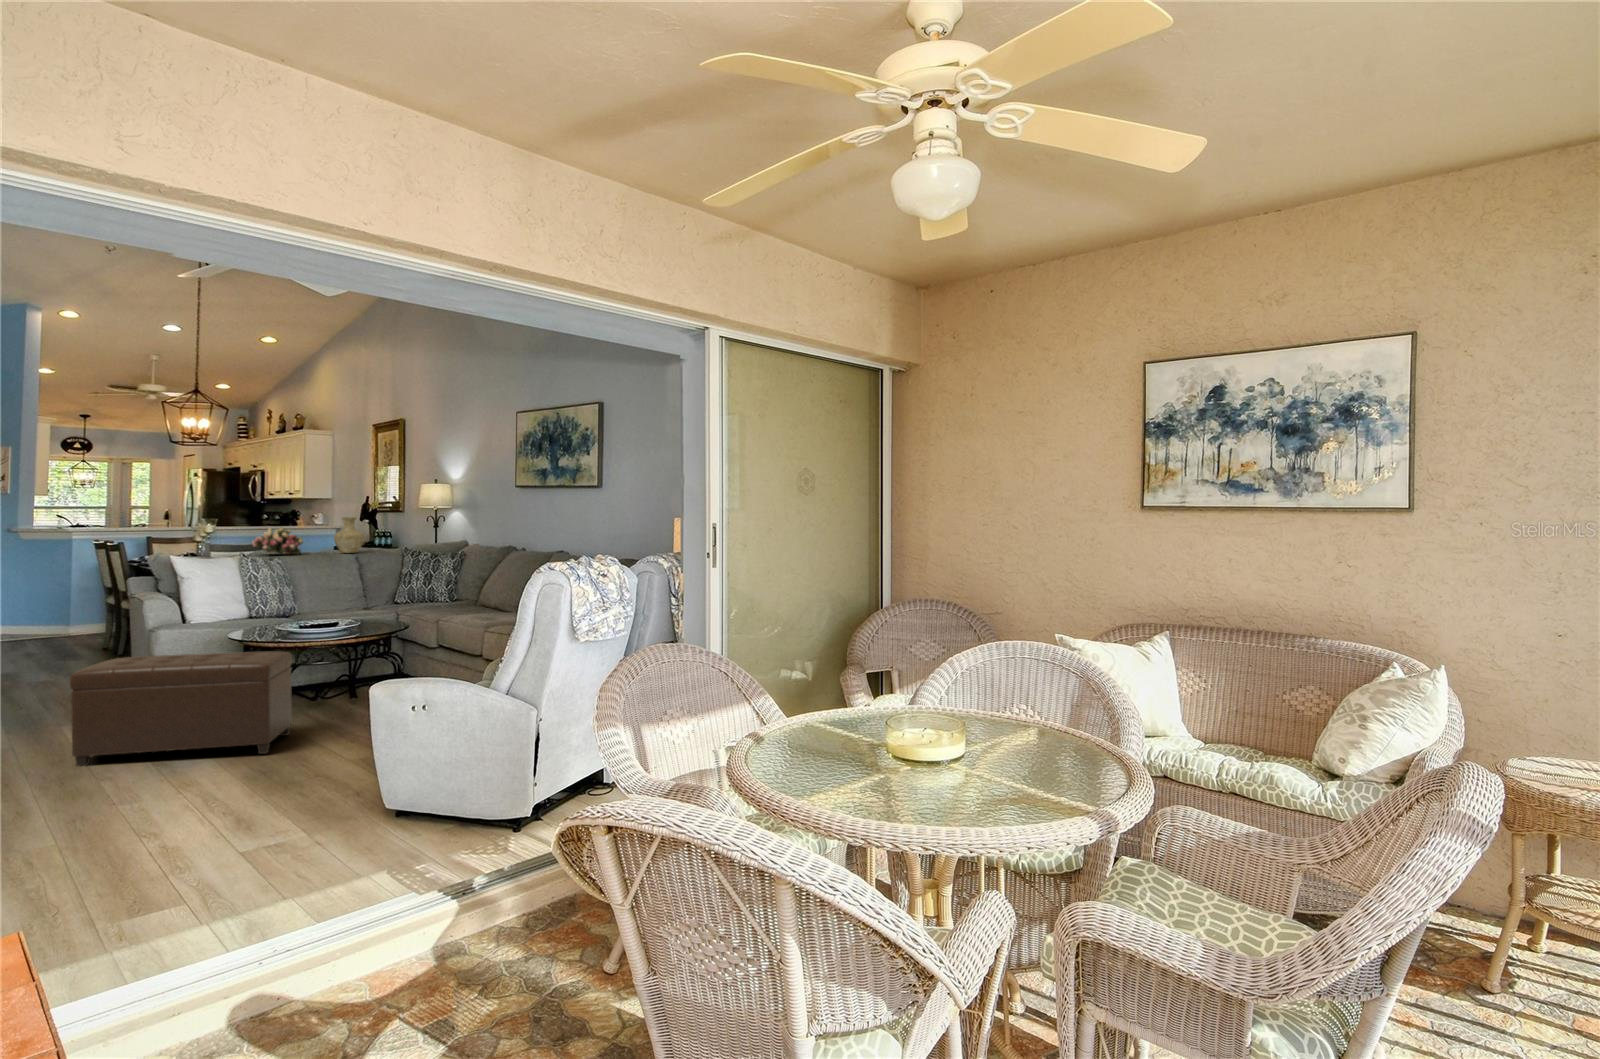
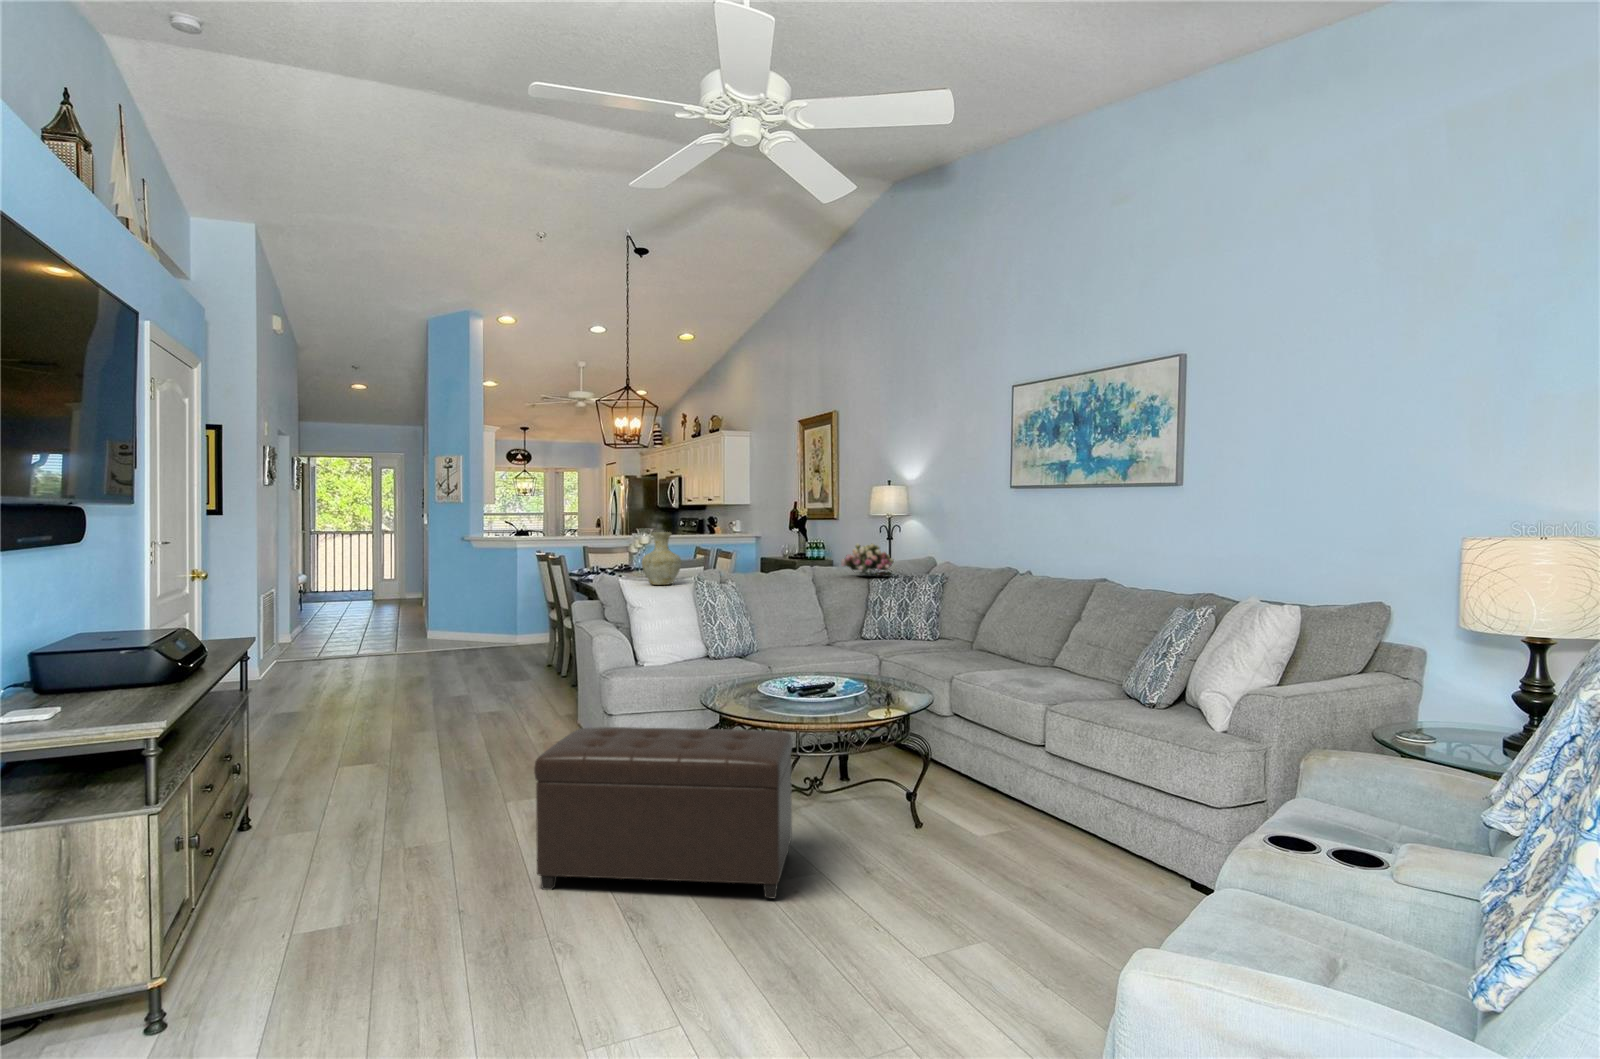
vase: present [334,517,364,553] -> present [642,532,682,585]
flower arrangement: present [252,528,303,554] -> present [841,543,894,577]

